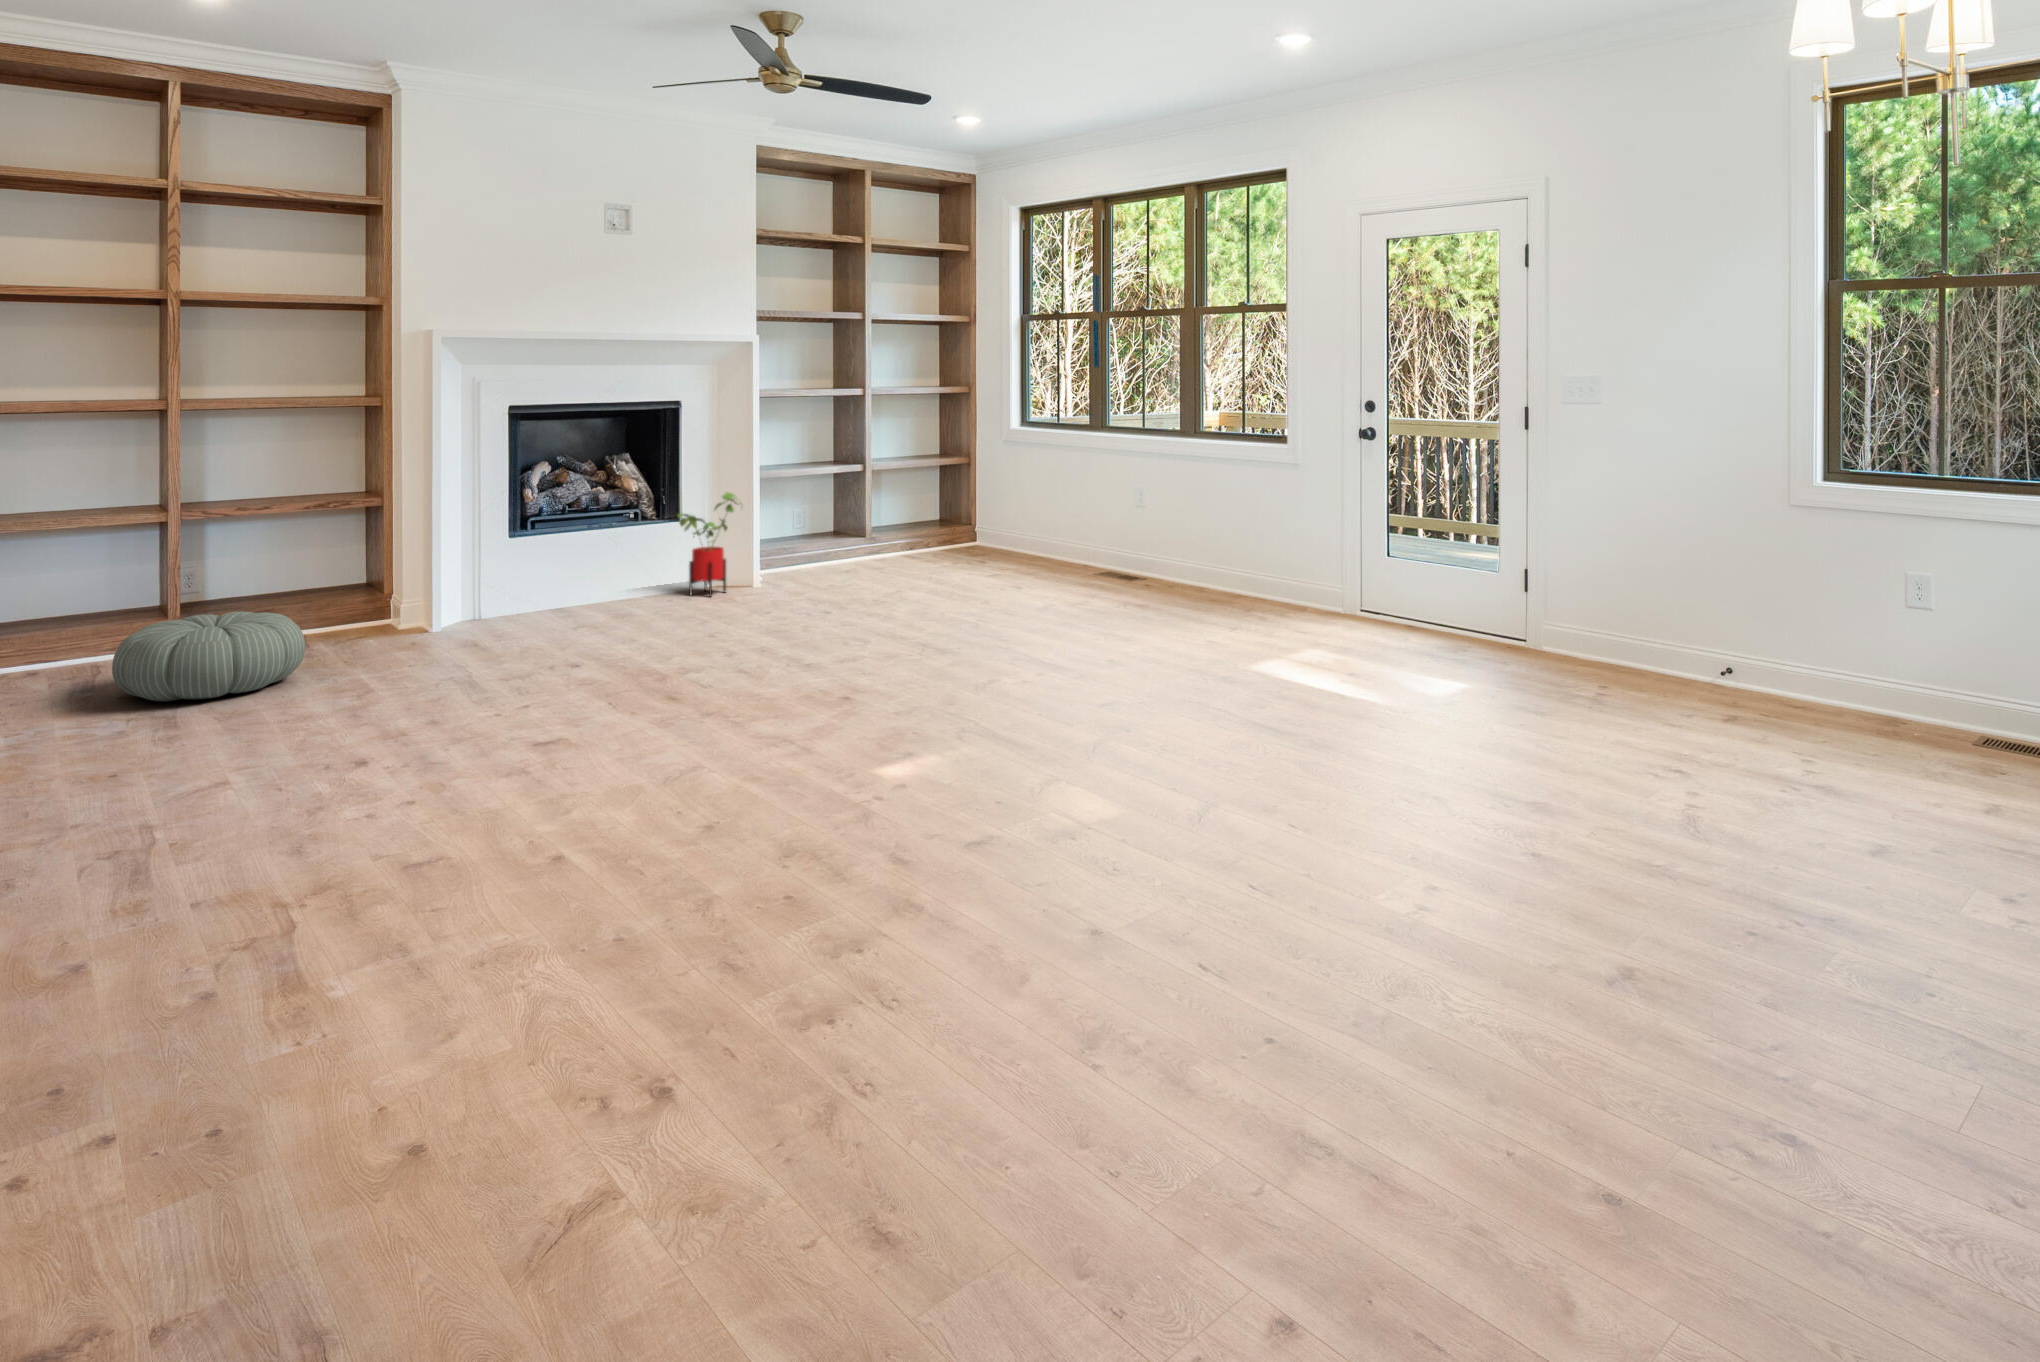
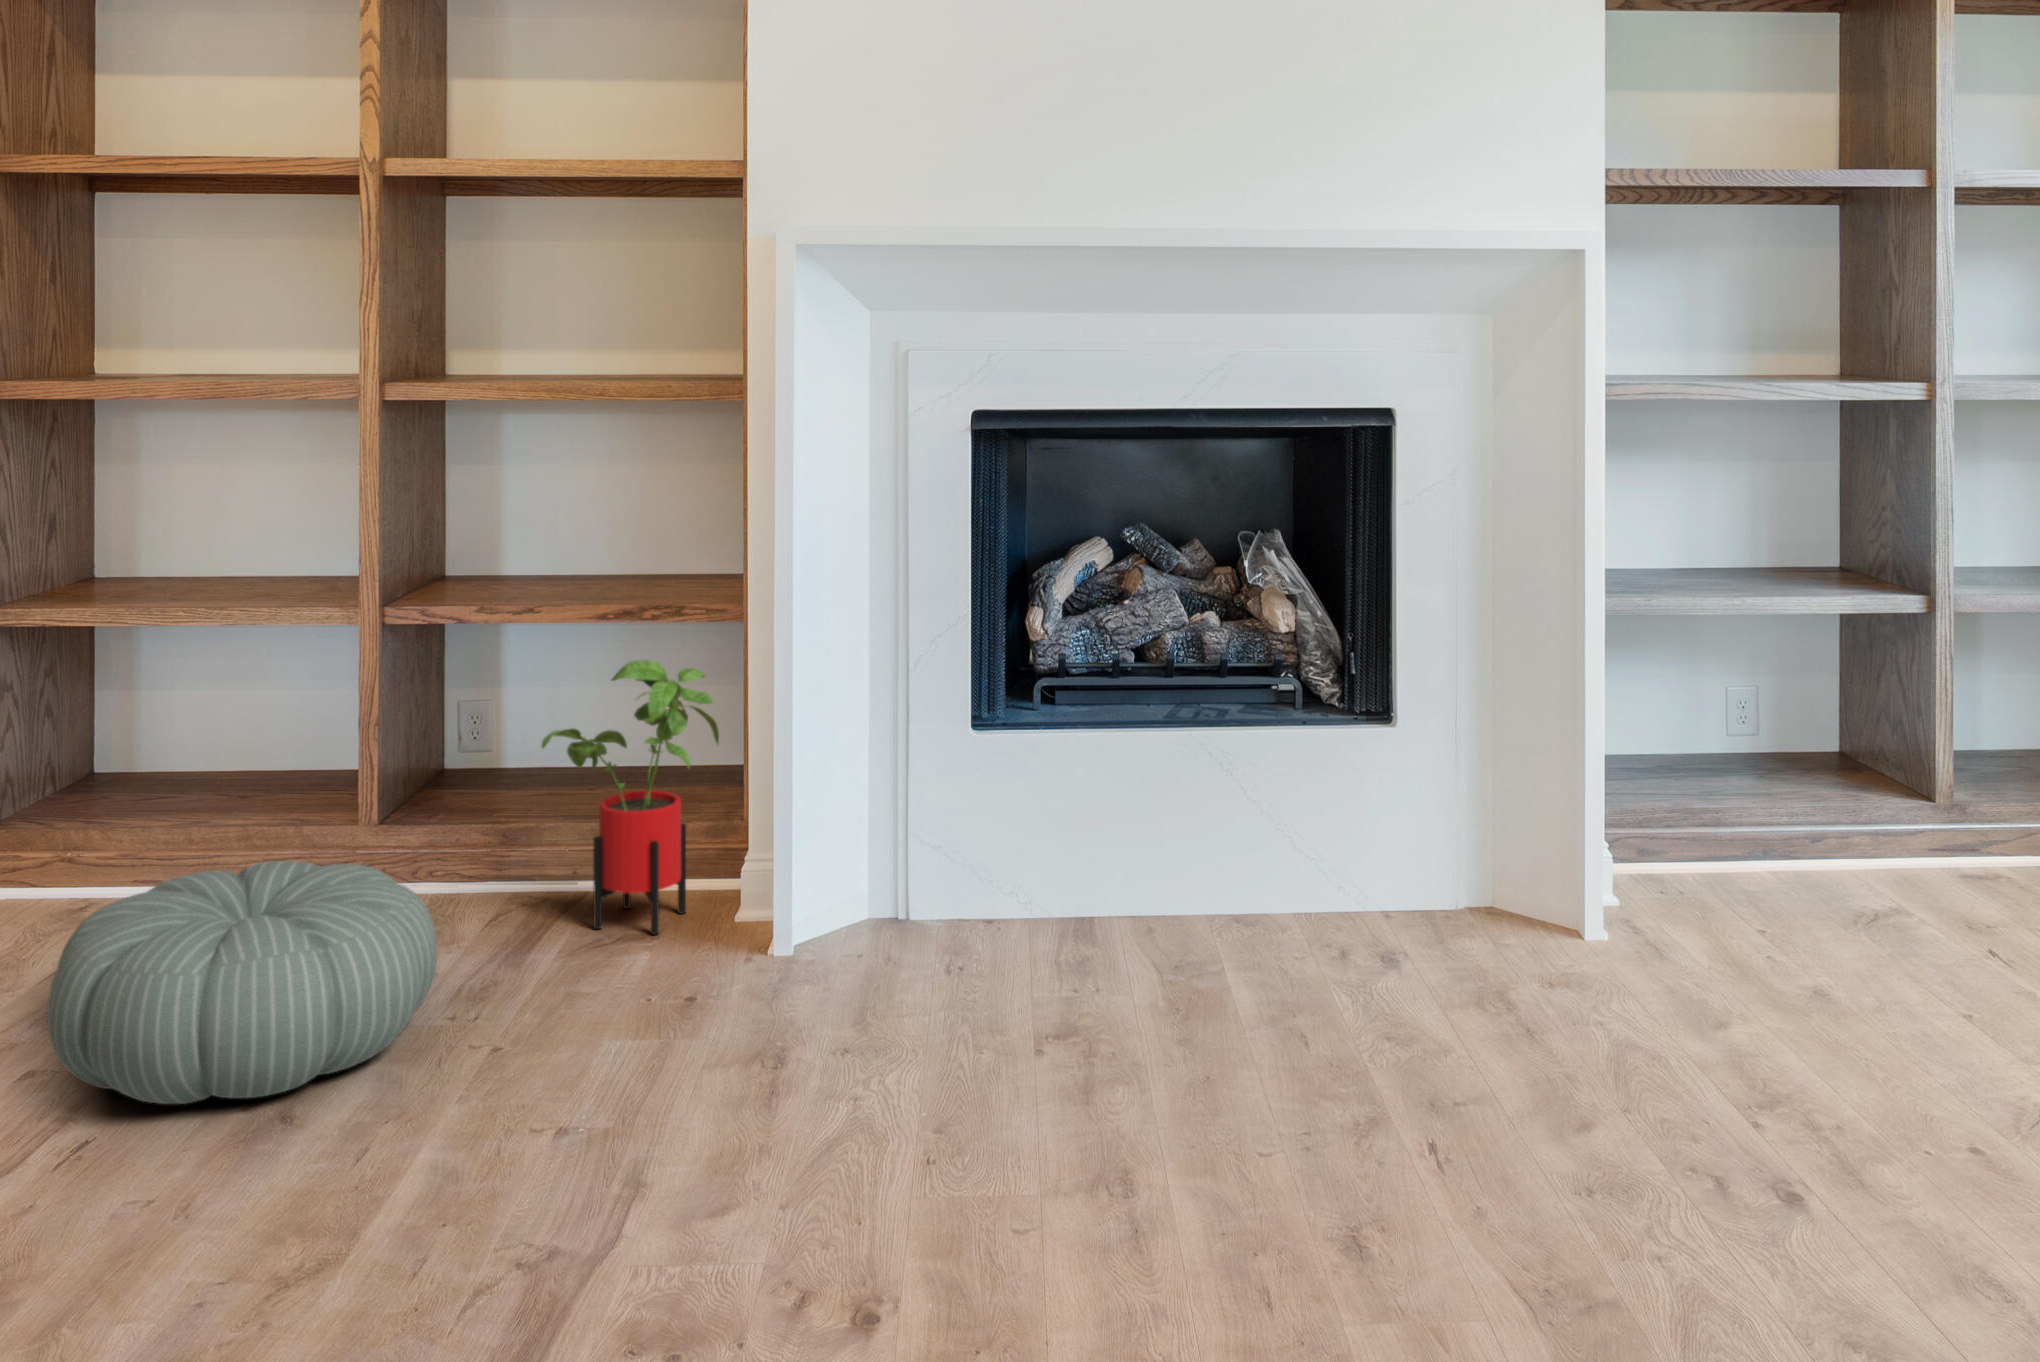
house plant: present [678,492,736,596] -> present [541,660,719,935]

